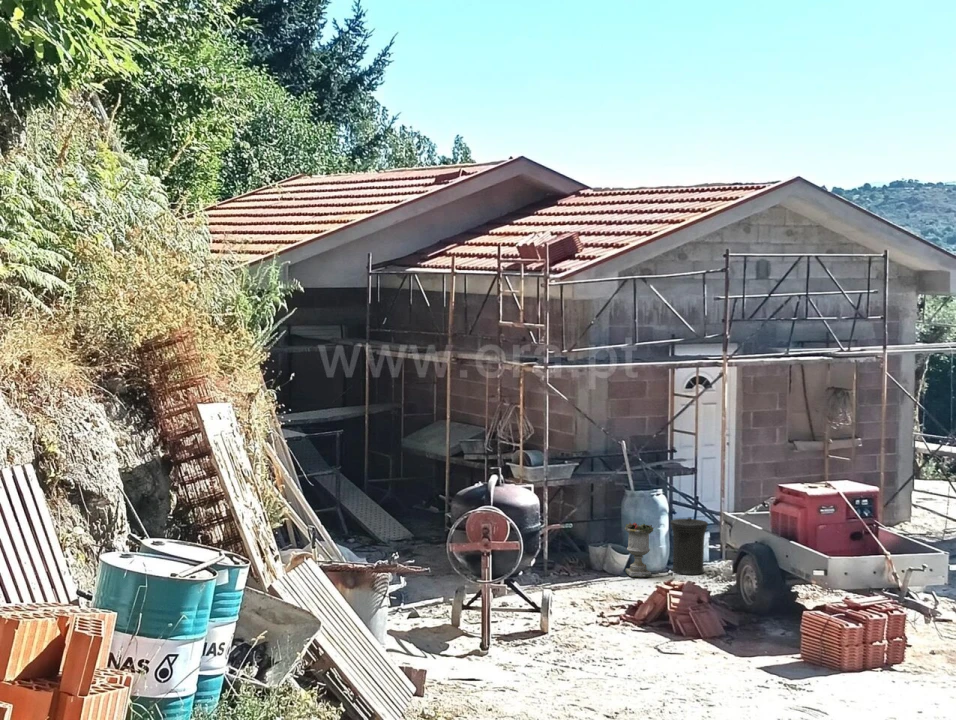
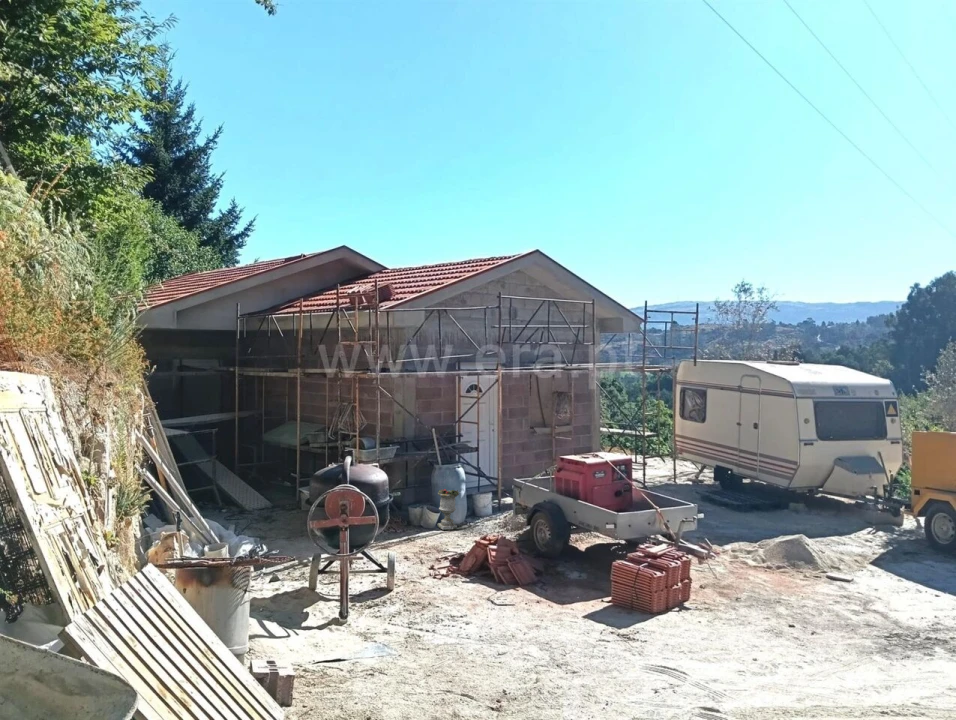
trash can: present [671,518,708,575] -> none [468,483,495,526]

